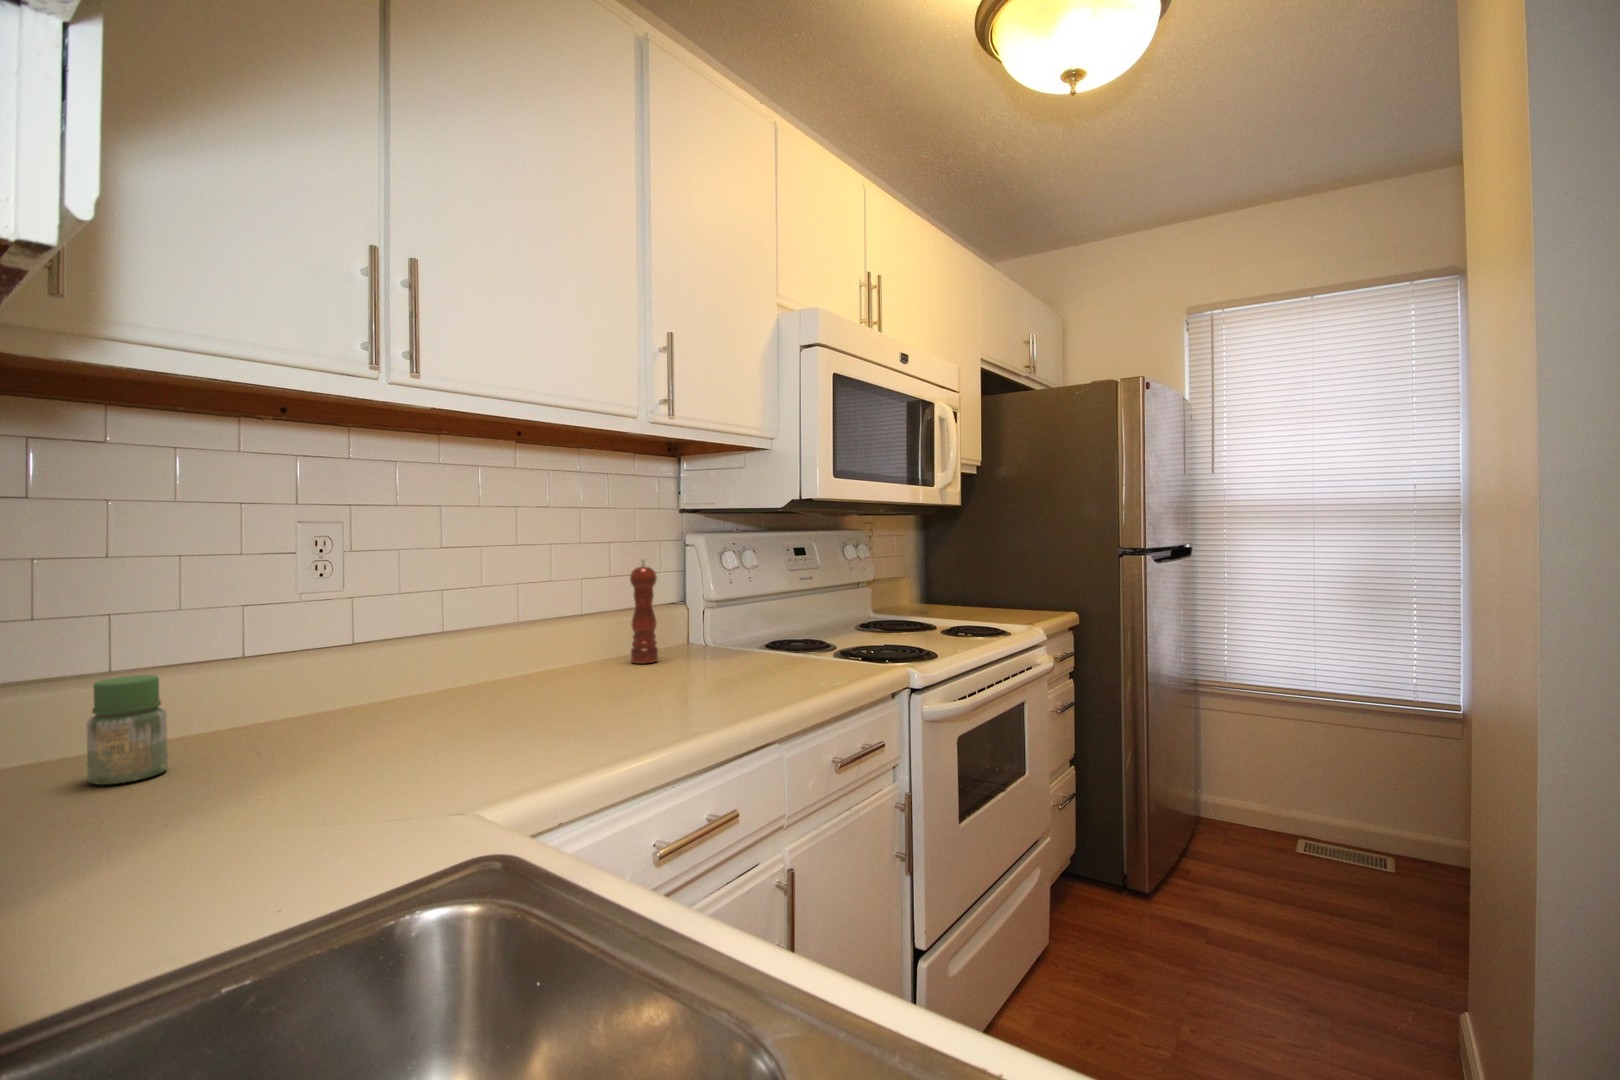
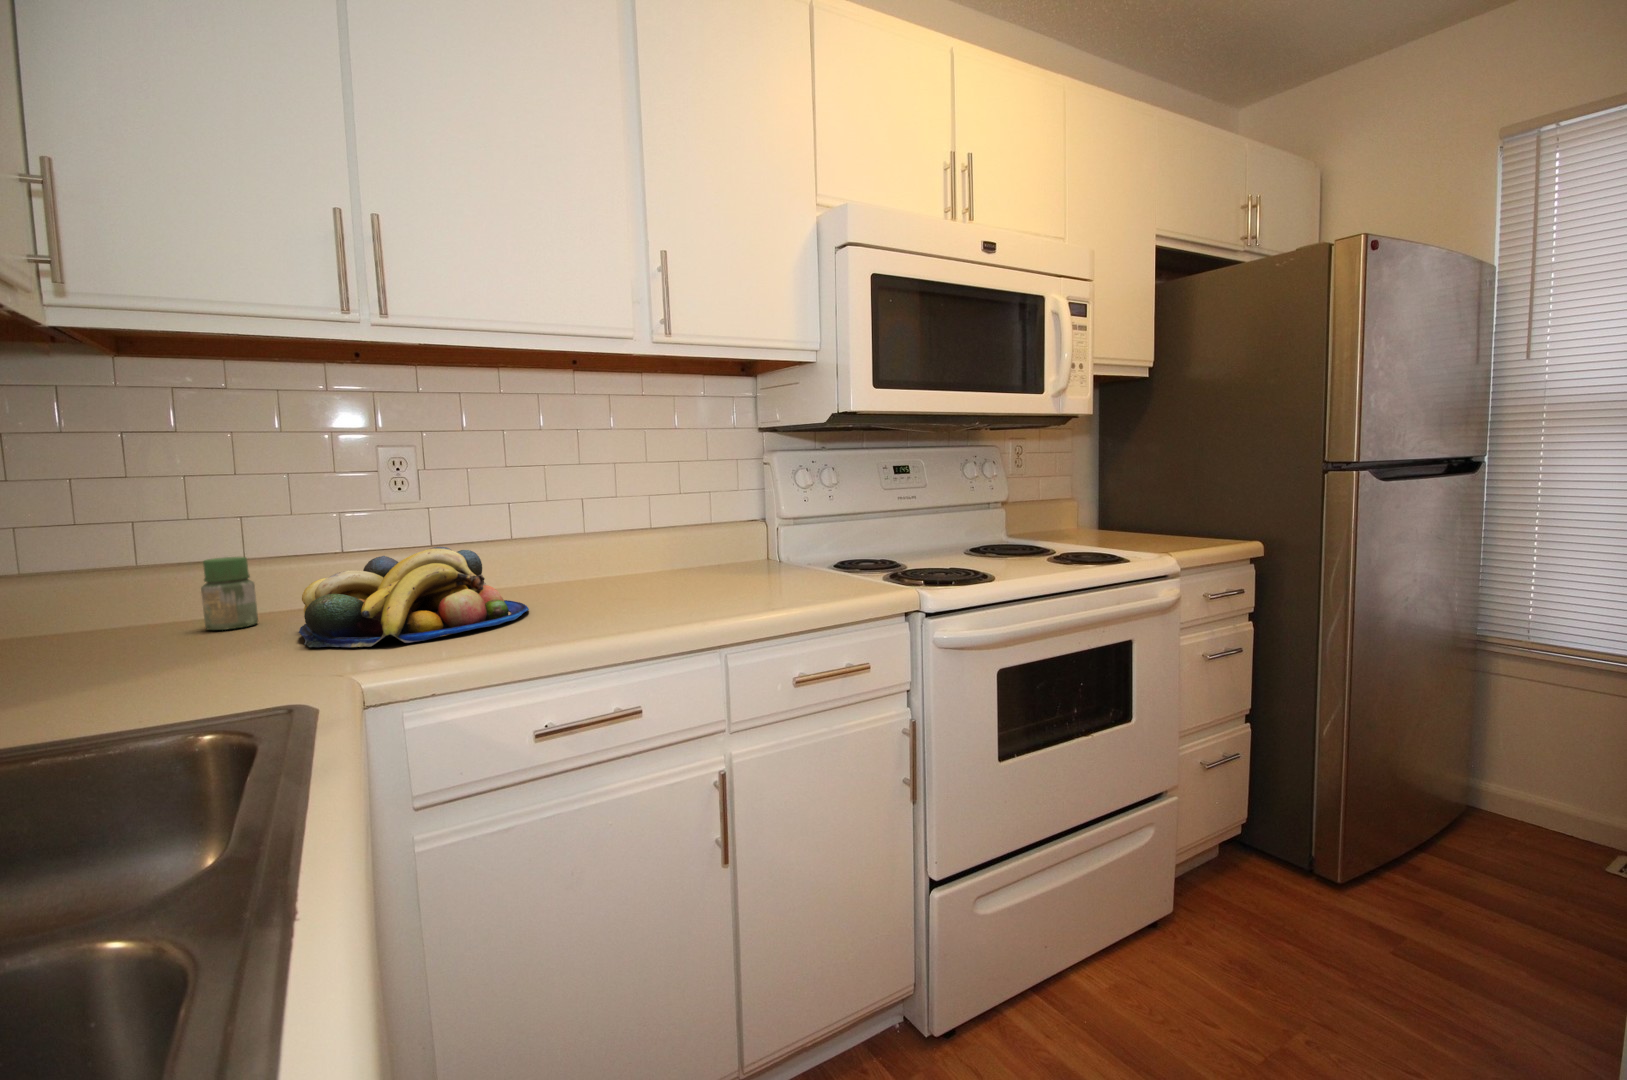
pepper mill: present [630,559,658,664] -> none [683,476,711,573]
fruit bowl: none [282,648,567,789] -> present [298,547,529,647]

